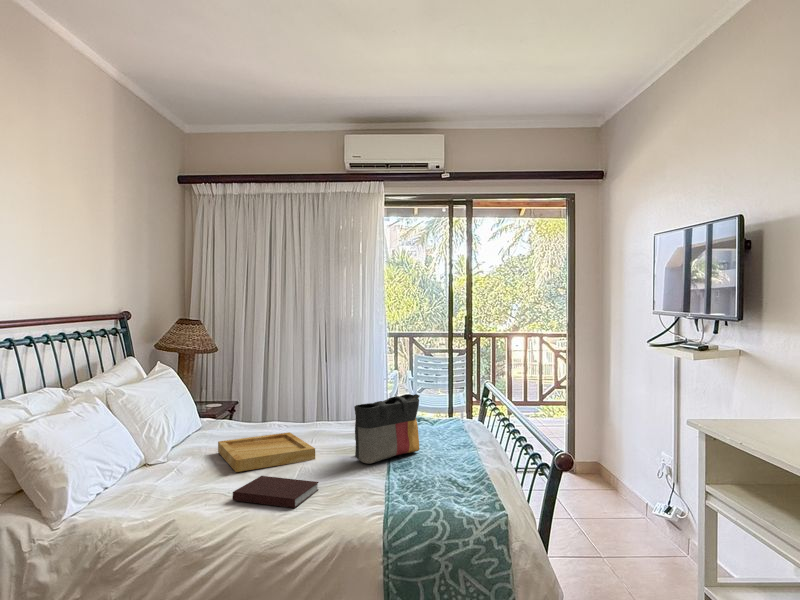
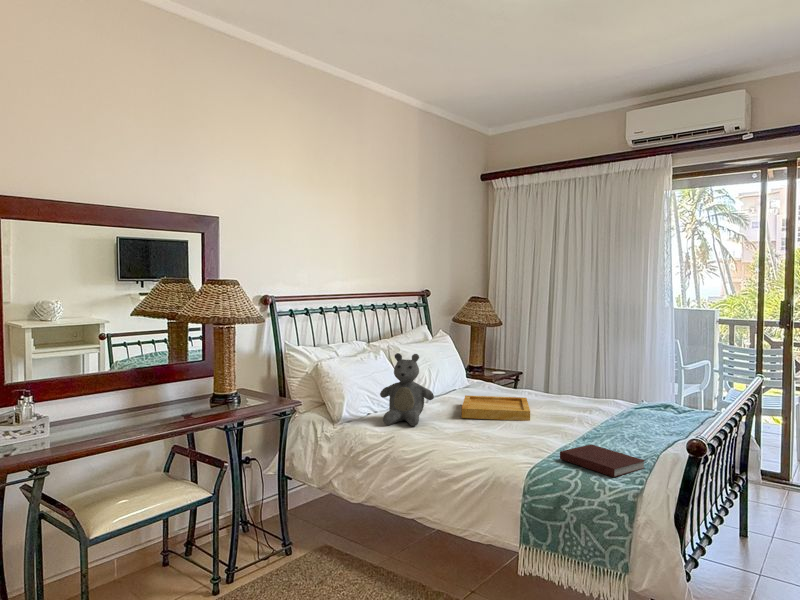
tote bag: present [354,394,420,463] -> none [557,374,633,431]
teddy bear: none [119,398,202,505] -> present [380,353,434,426]
notebook: present [233,476,319,508] -> present [560,444,645,477]

